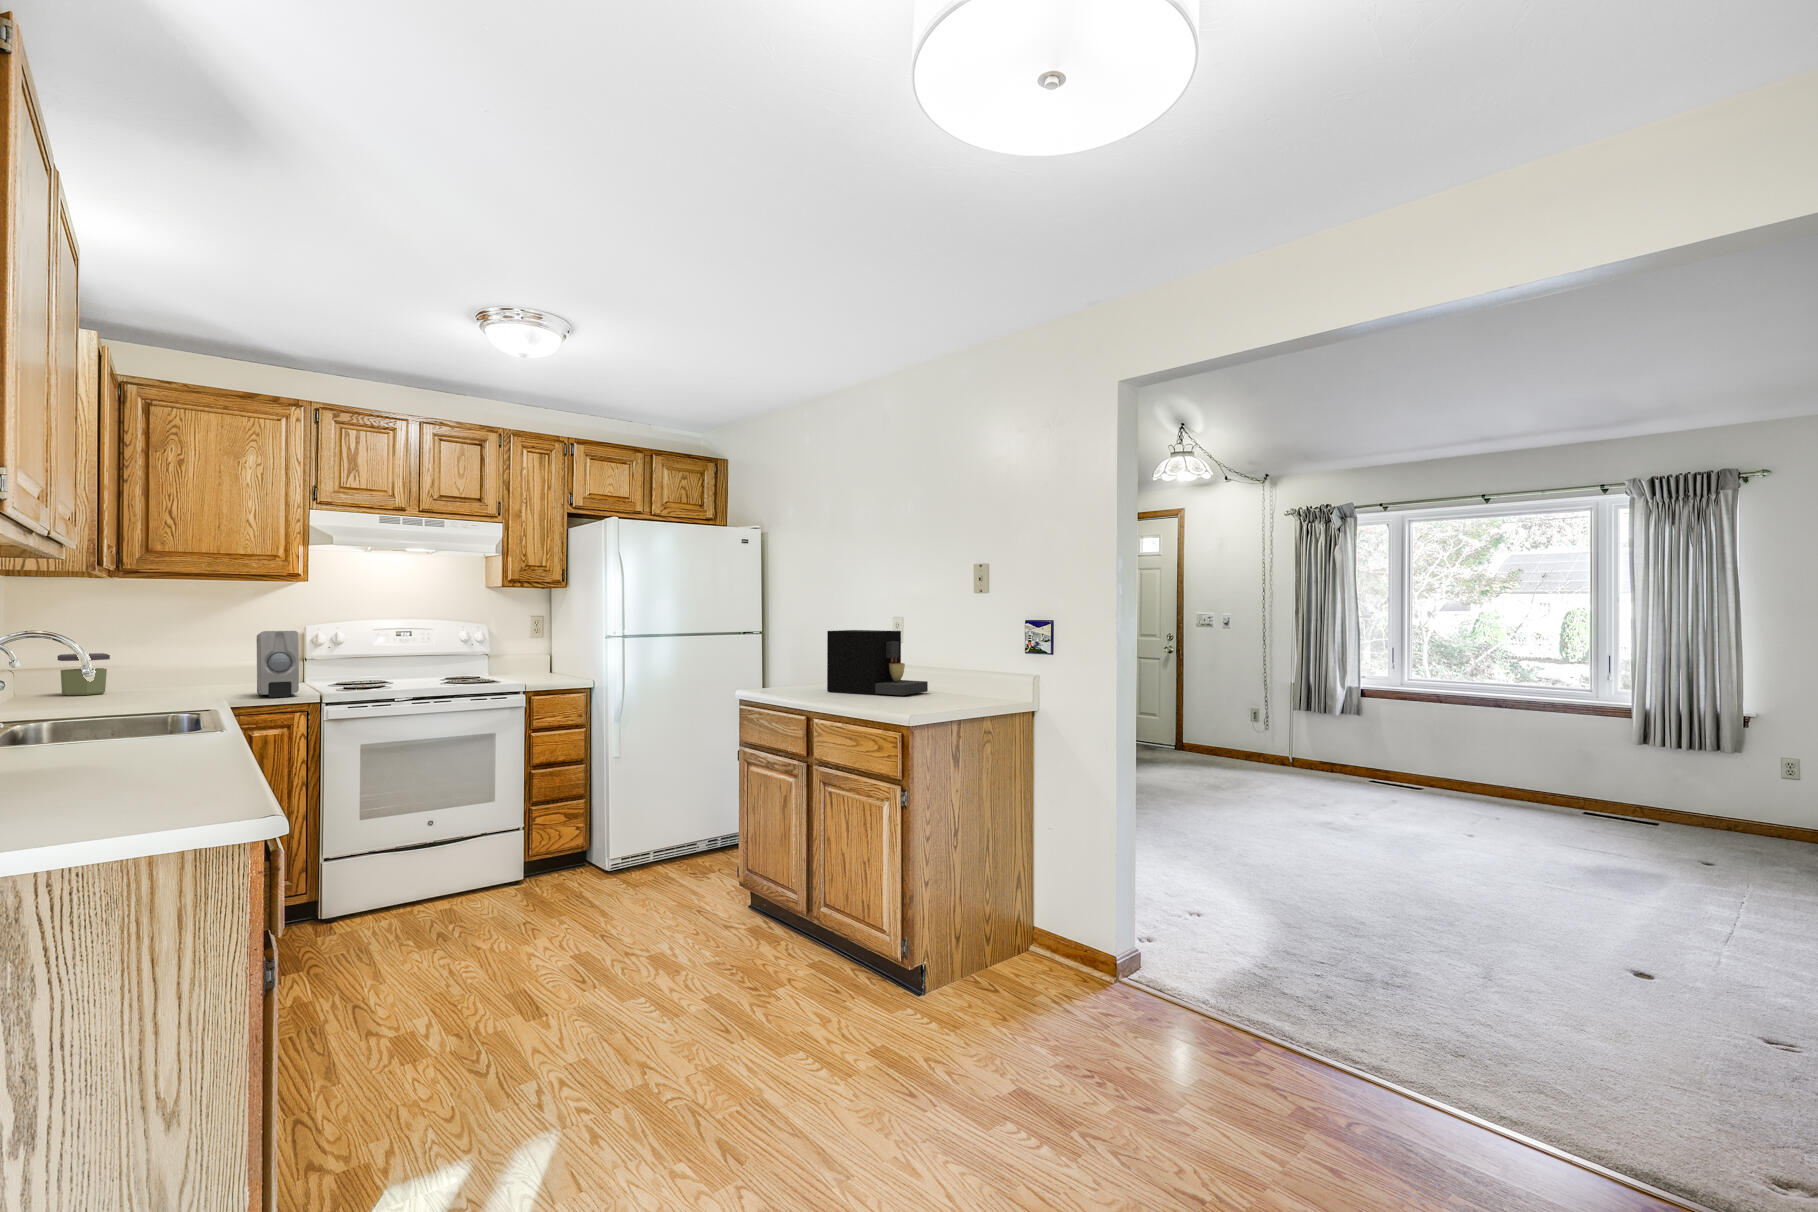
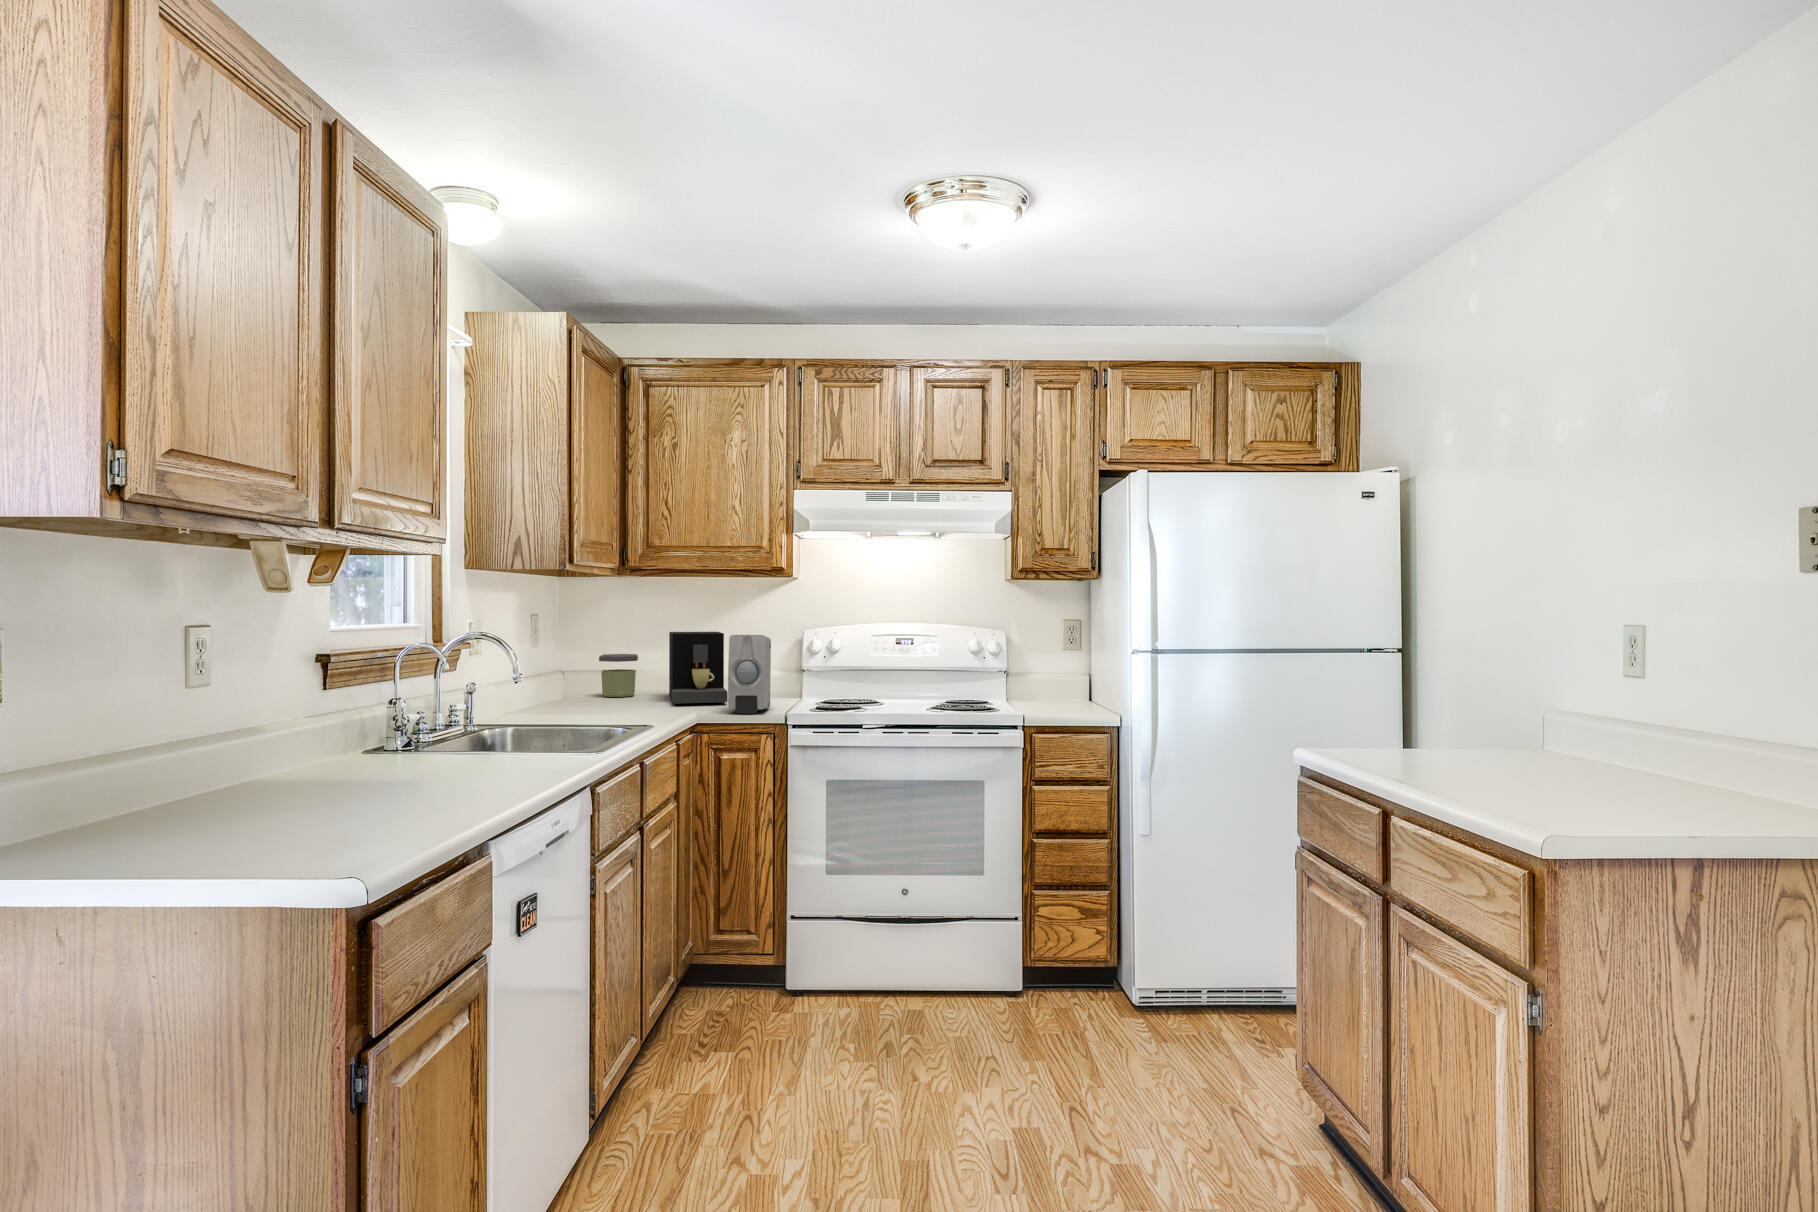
coffee maker: present [827,630,928,695] -> present [669,632,727,704]

